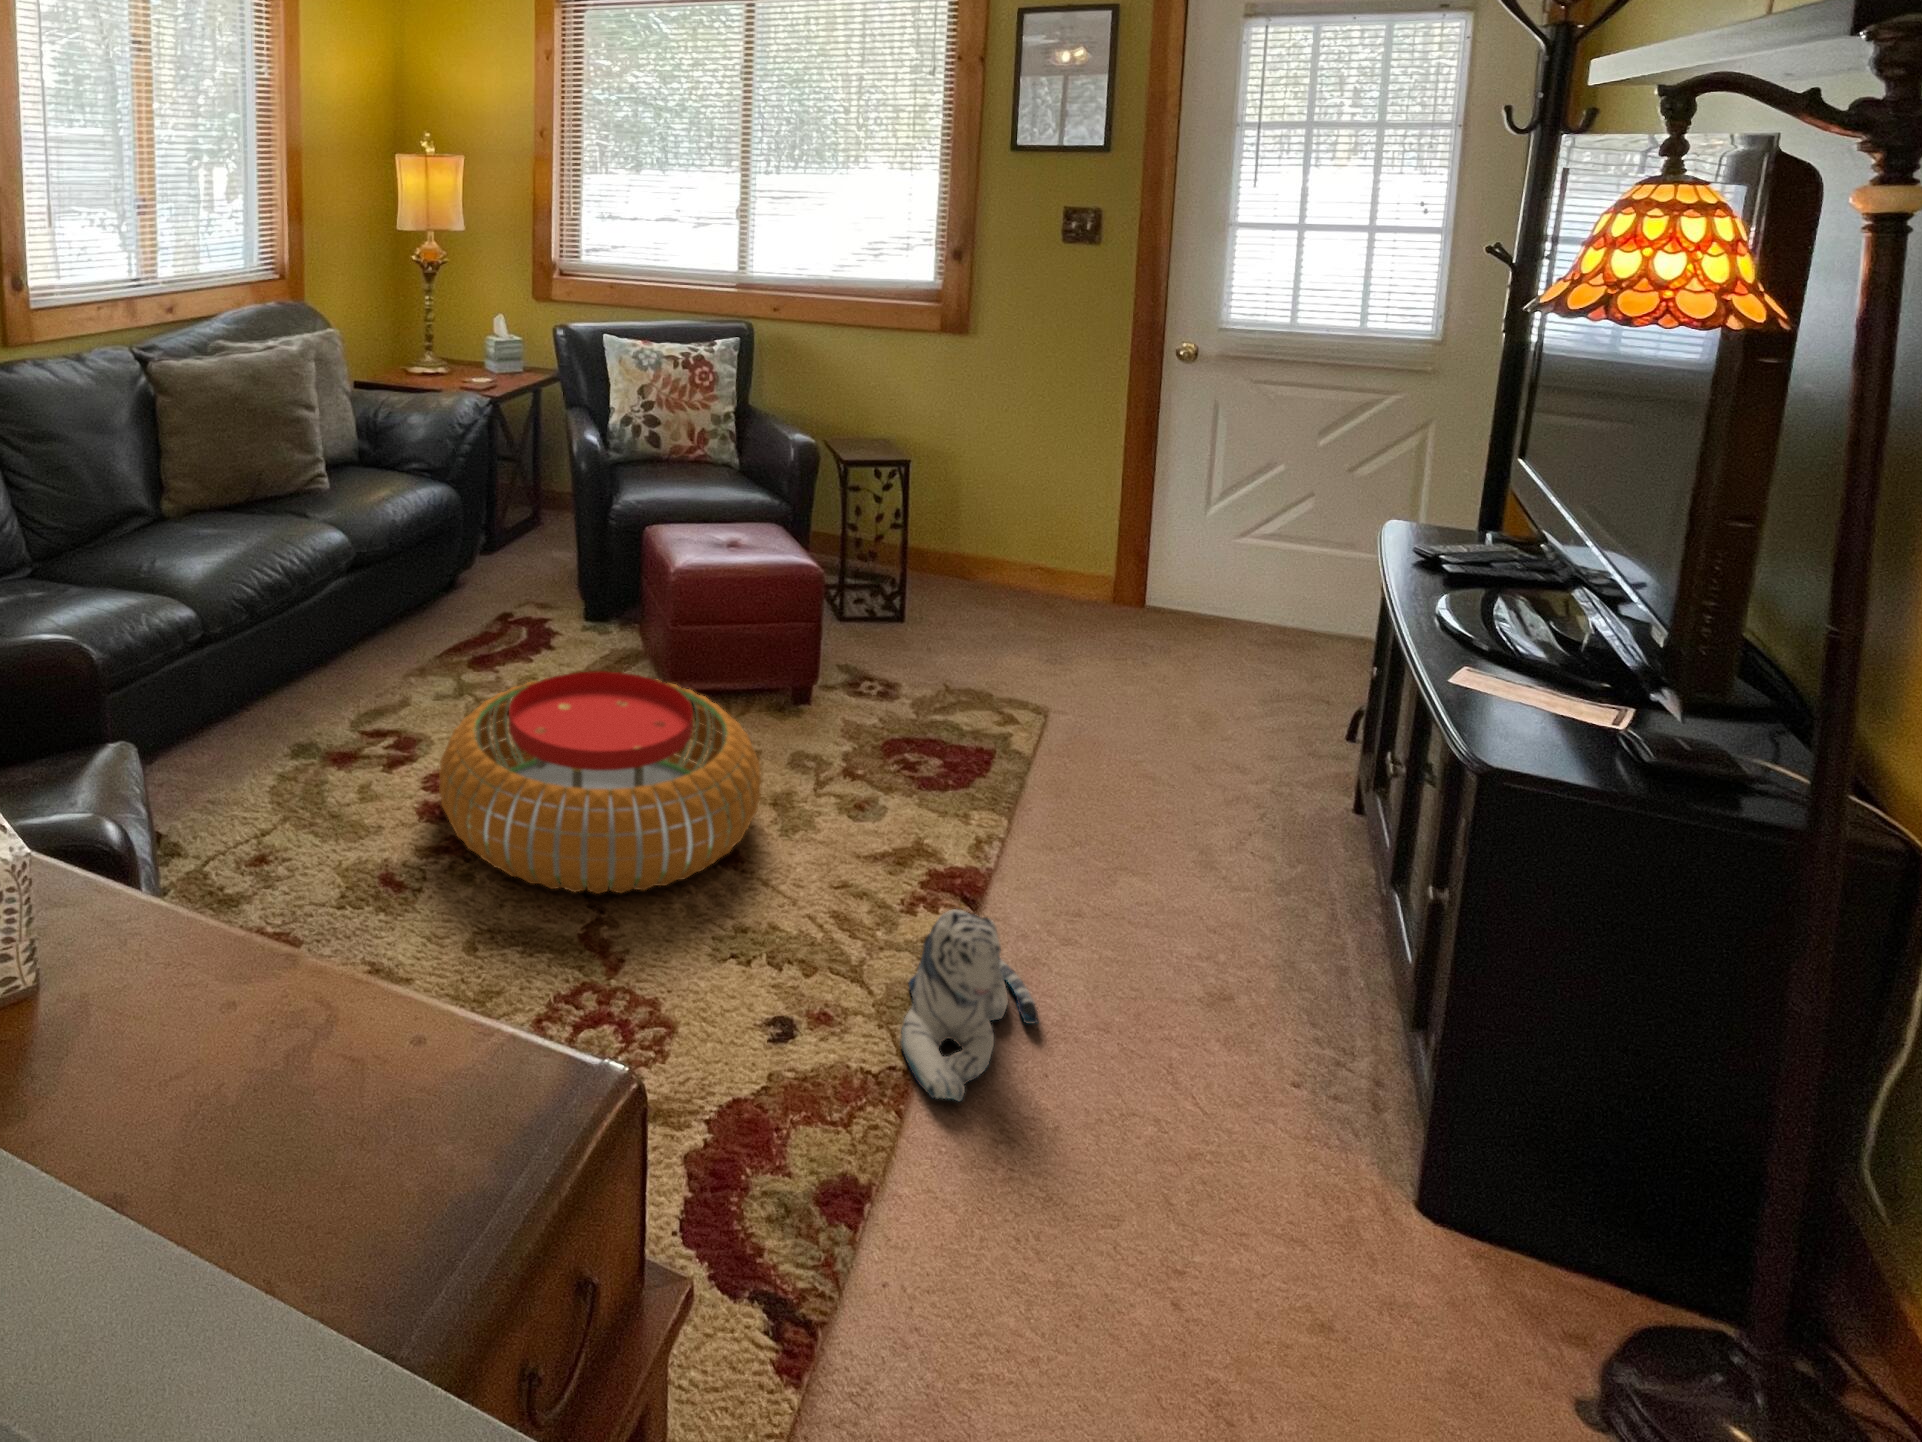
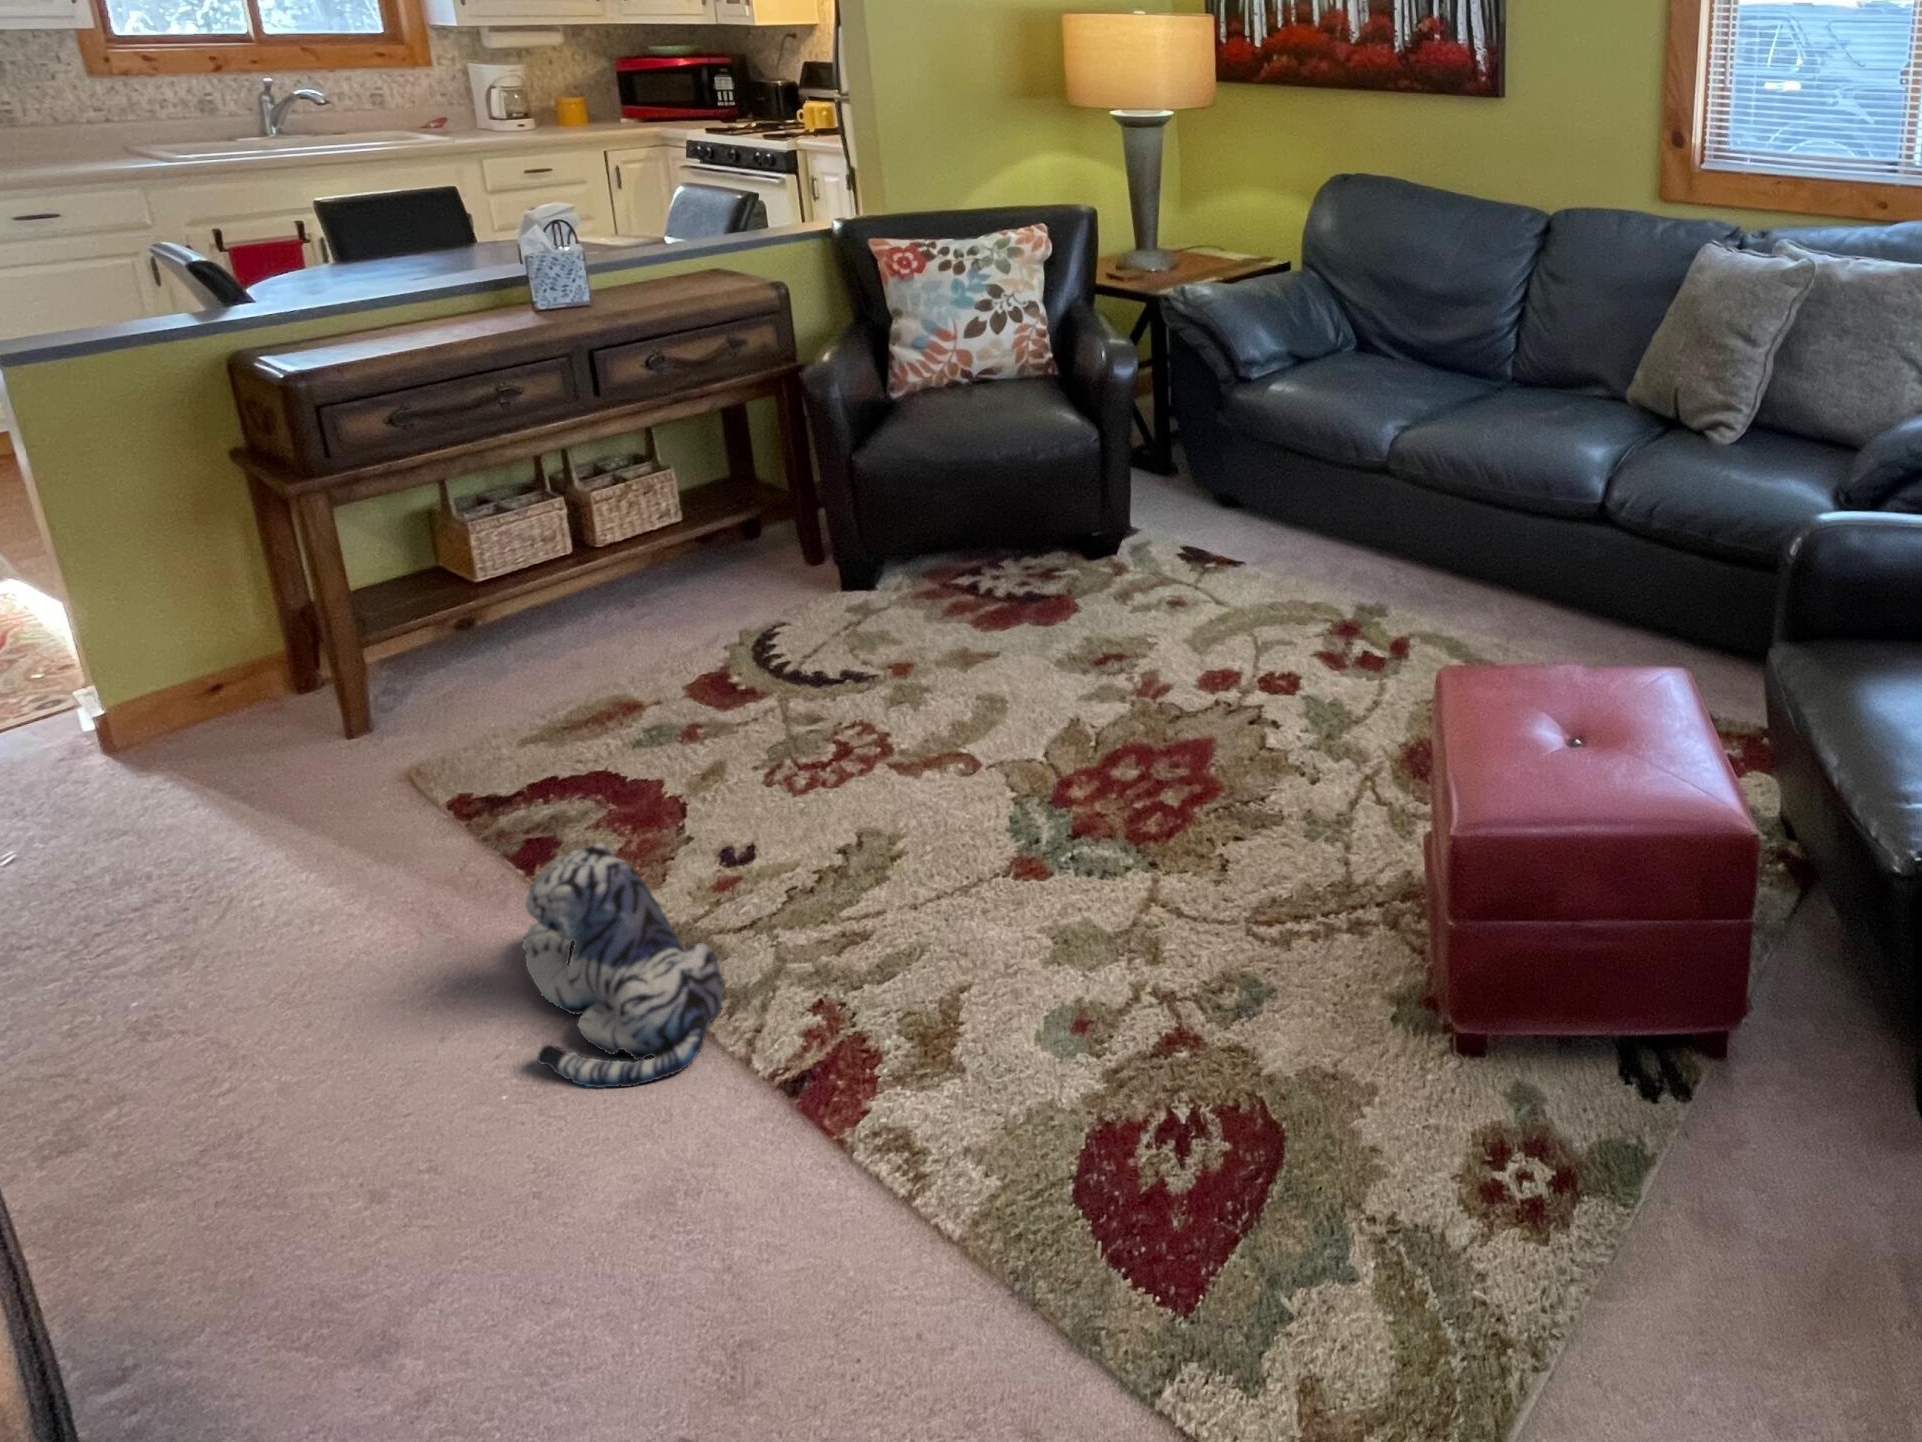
pouf: present [439,671,761,894] -> none [972,600,1364,882]

